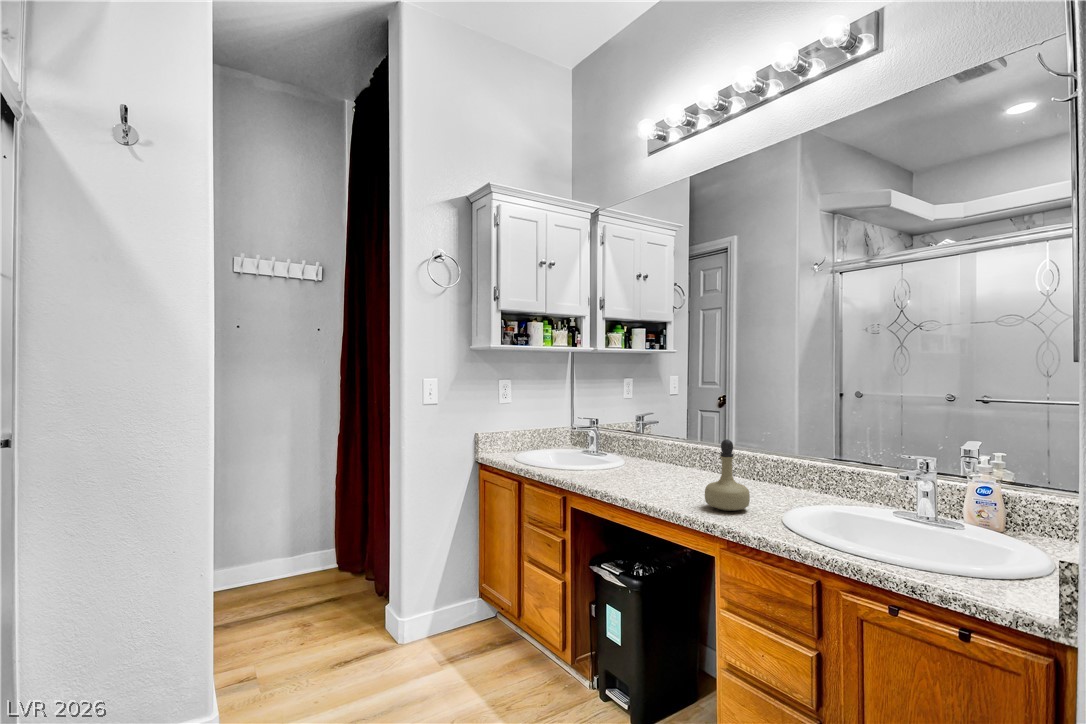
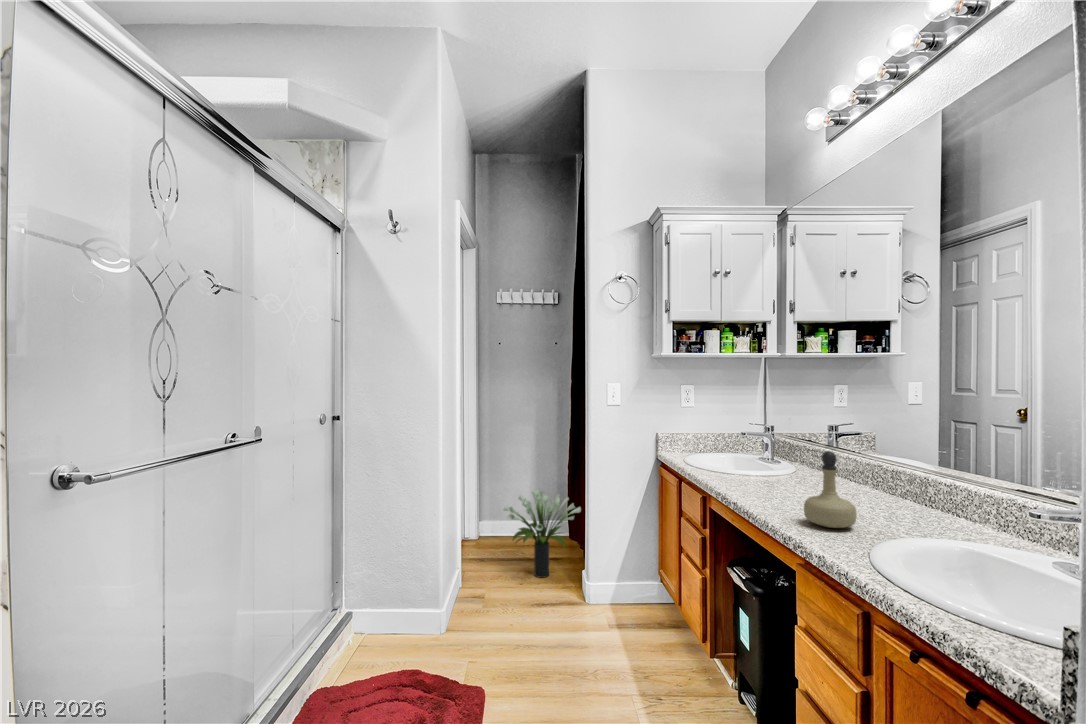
potted plant: none [269,518,375,630] -> present [504,490,581,578]

